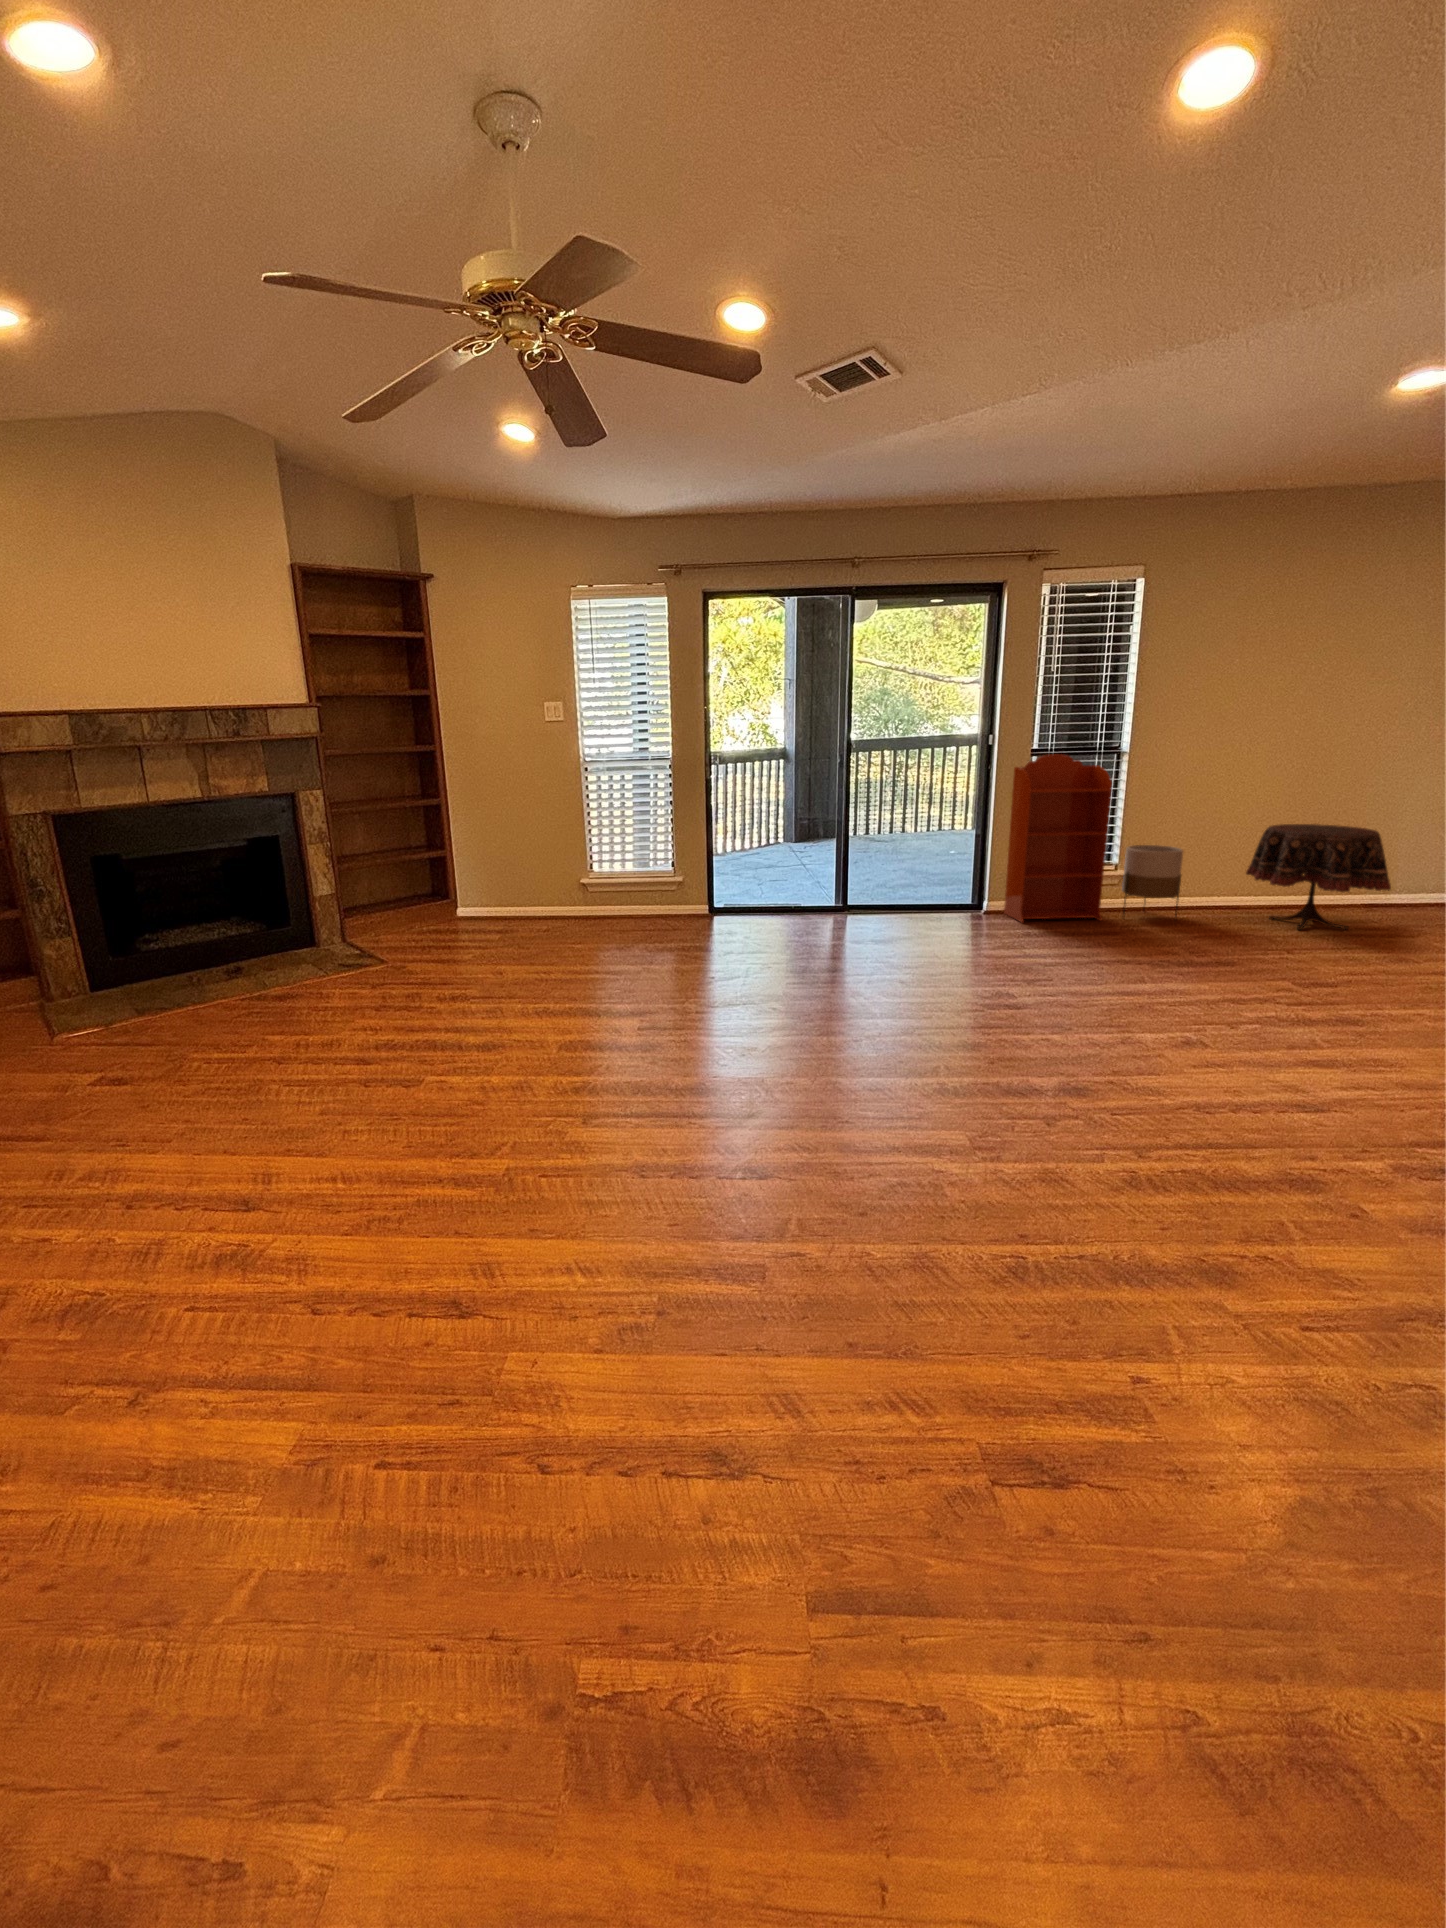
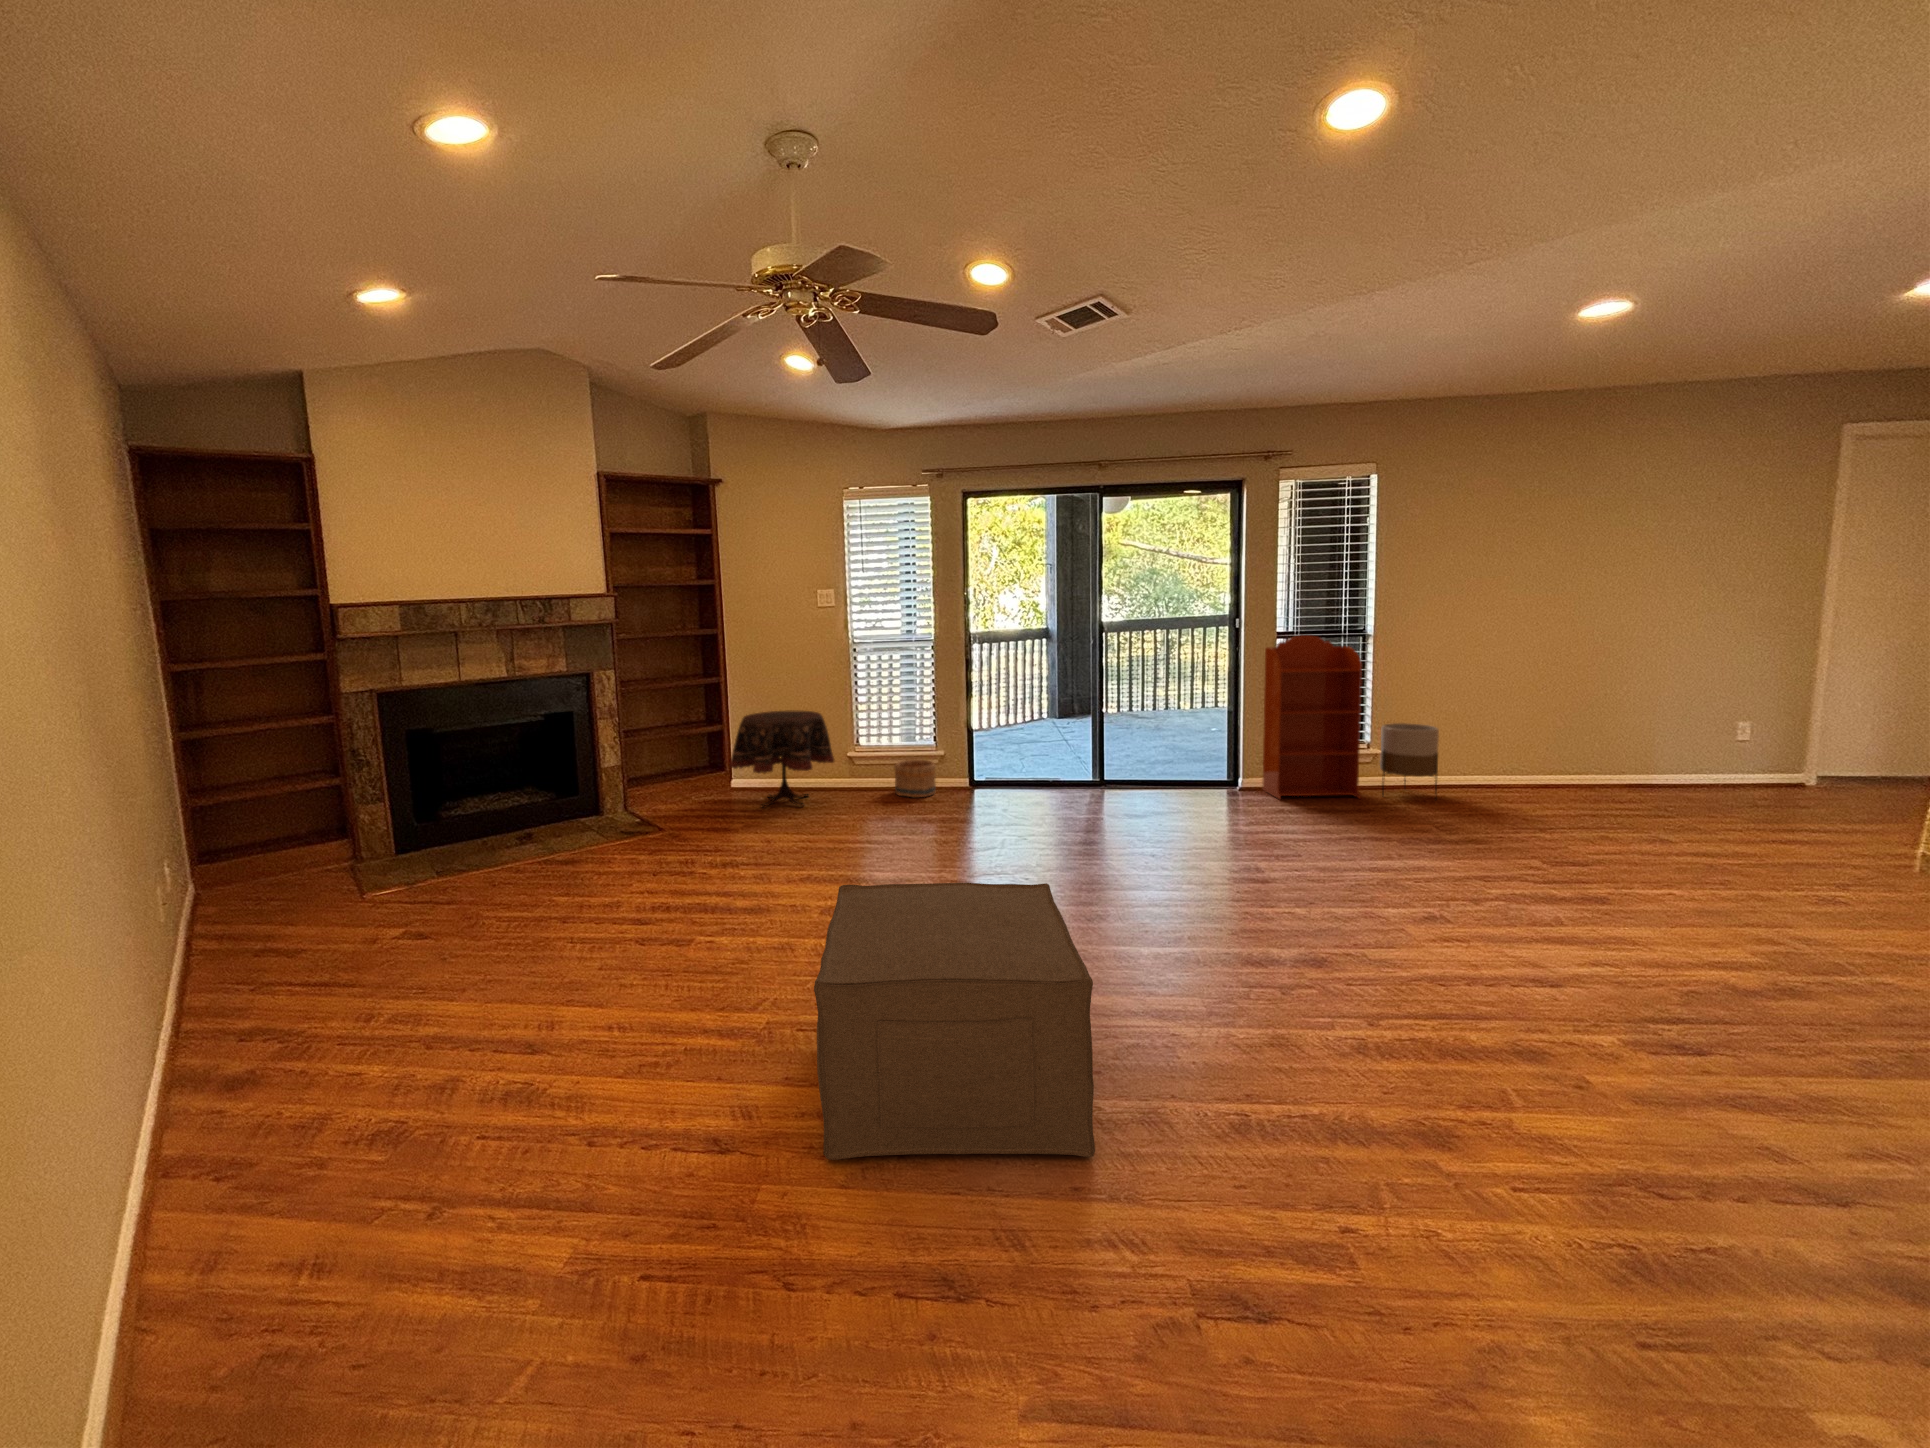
side table: present [1246,824,1391,930] -> present [729,710,834,808]
basket: none [629,885,673,924] -> present [894,760,936,797]
ottoman: none [561,1016,873,1321] -> present [814,883,1095,1160]

